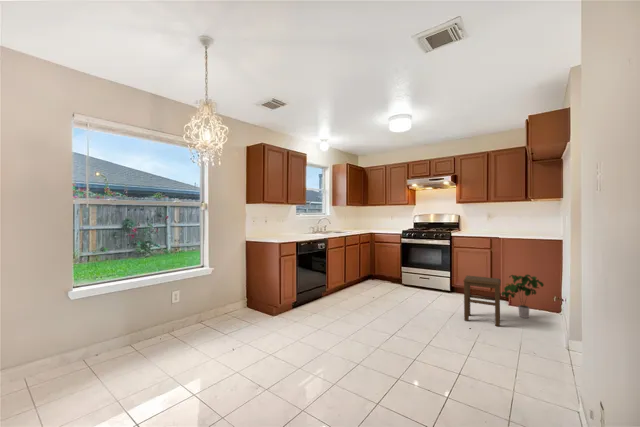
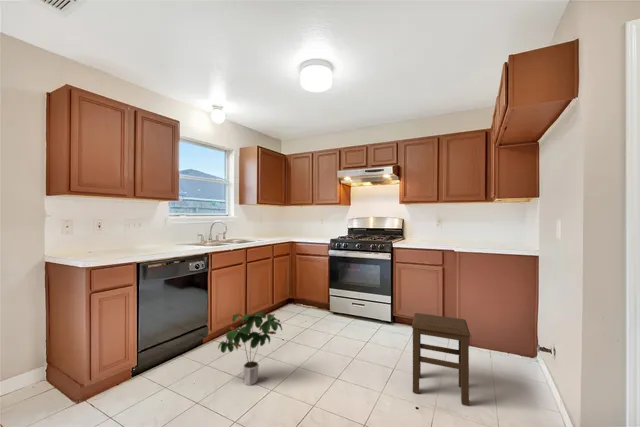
potted plant: present [502,275,544,318] -> present [218,312,282,385]

